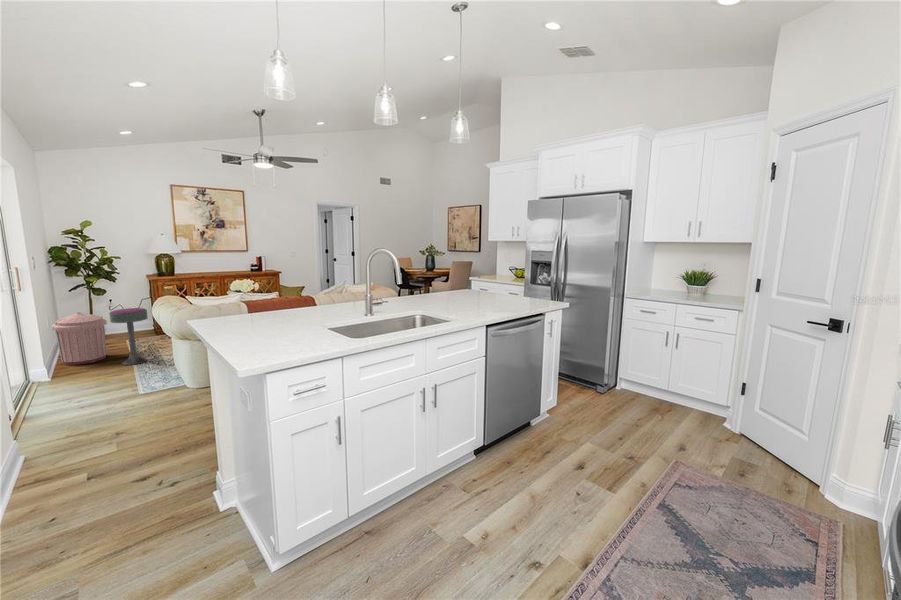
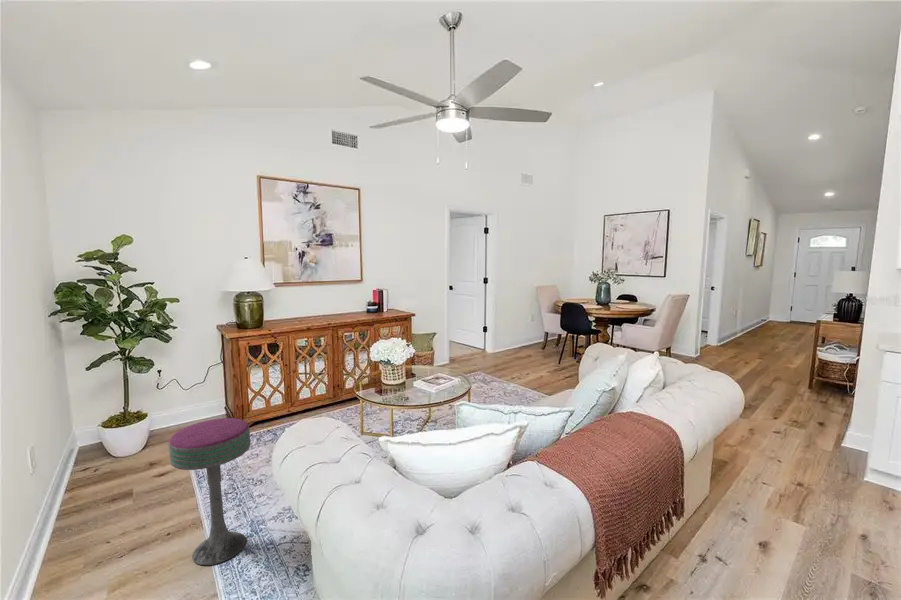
trash can: present [52,312,107,365] -> none [37,431,158,564]

